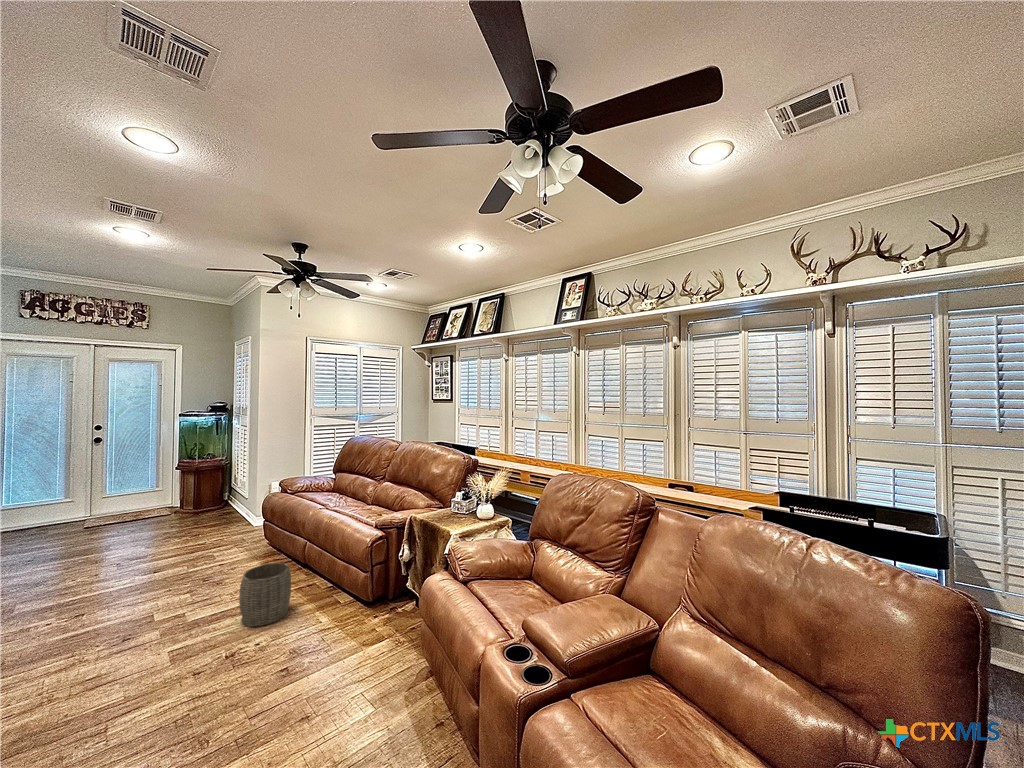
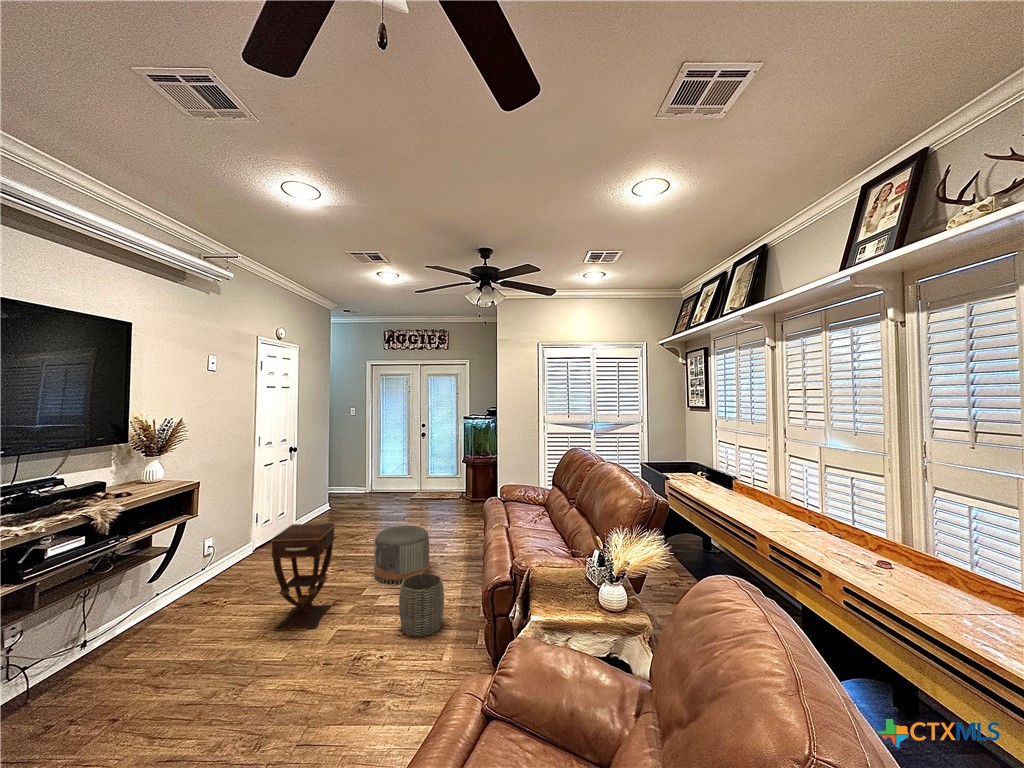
pouf: none [137,534,218,606] -> present [374,525,429,585]
side table: none [38,542,129,697] -> present [271,523,335,631]

